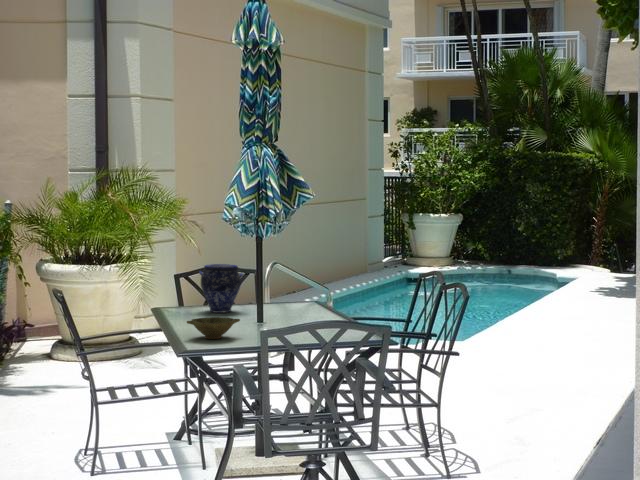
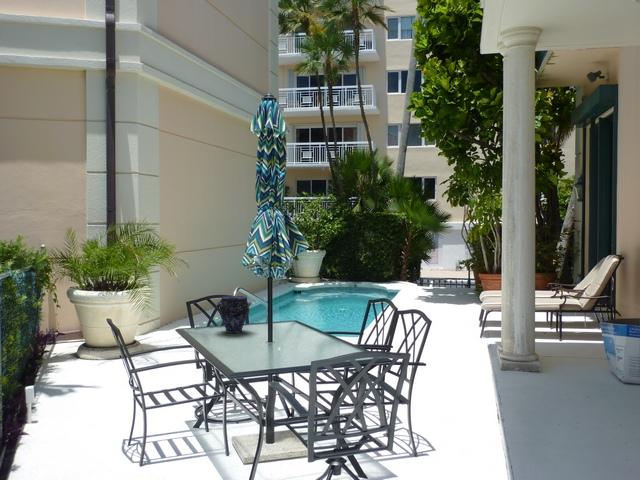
bowl: present [187,317,240,339] -> none [230,343,270,363]

